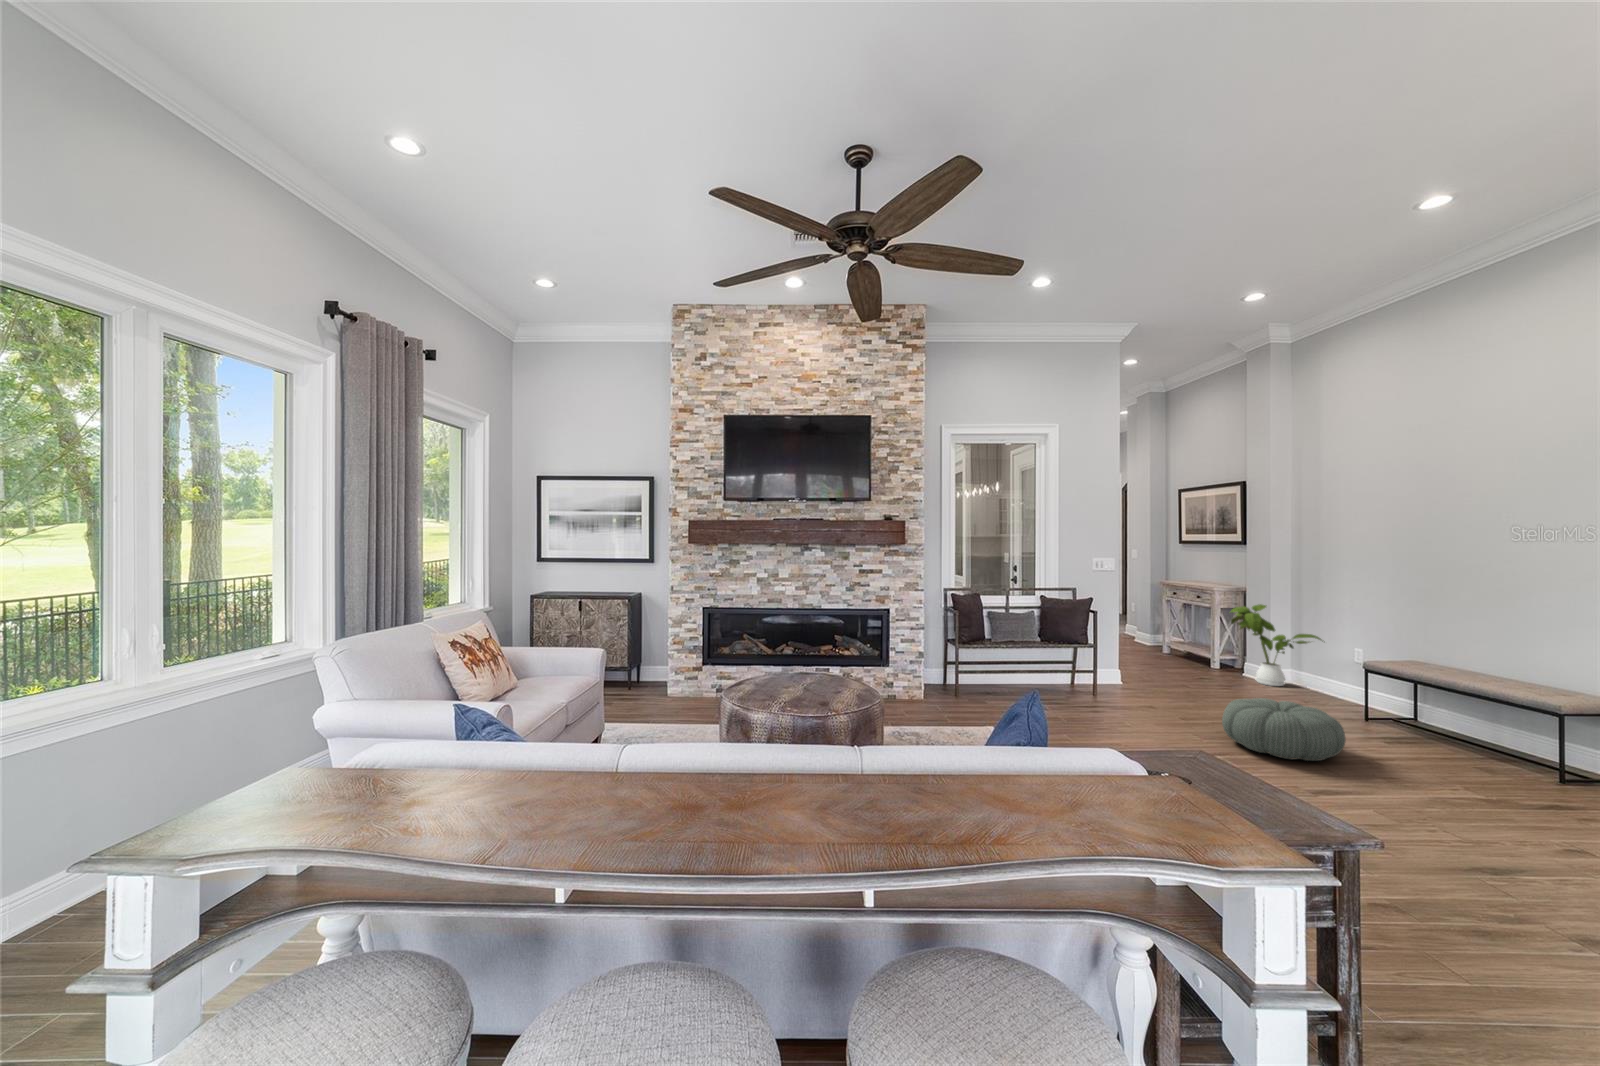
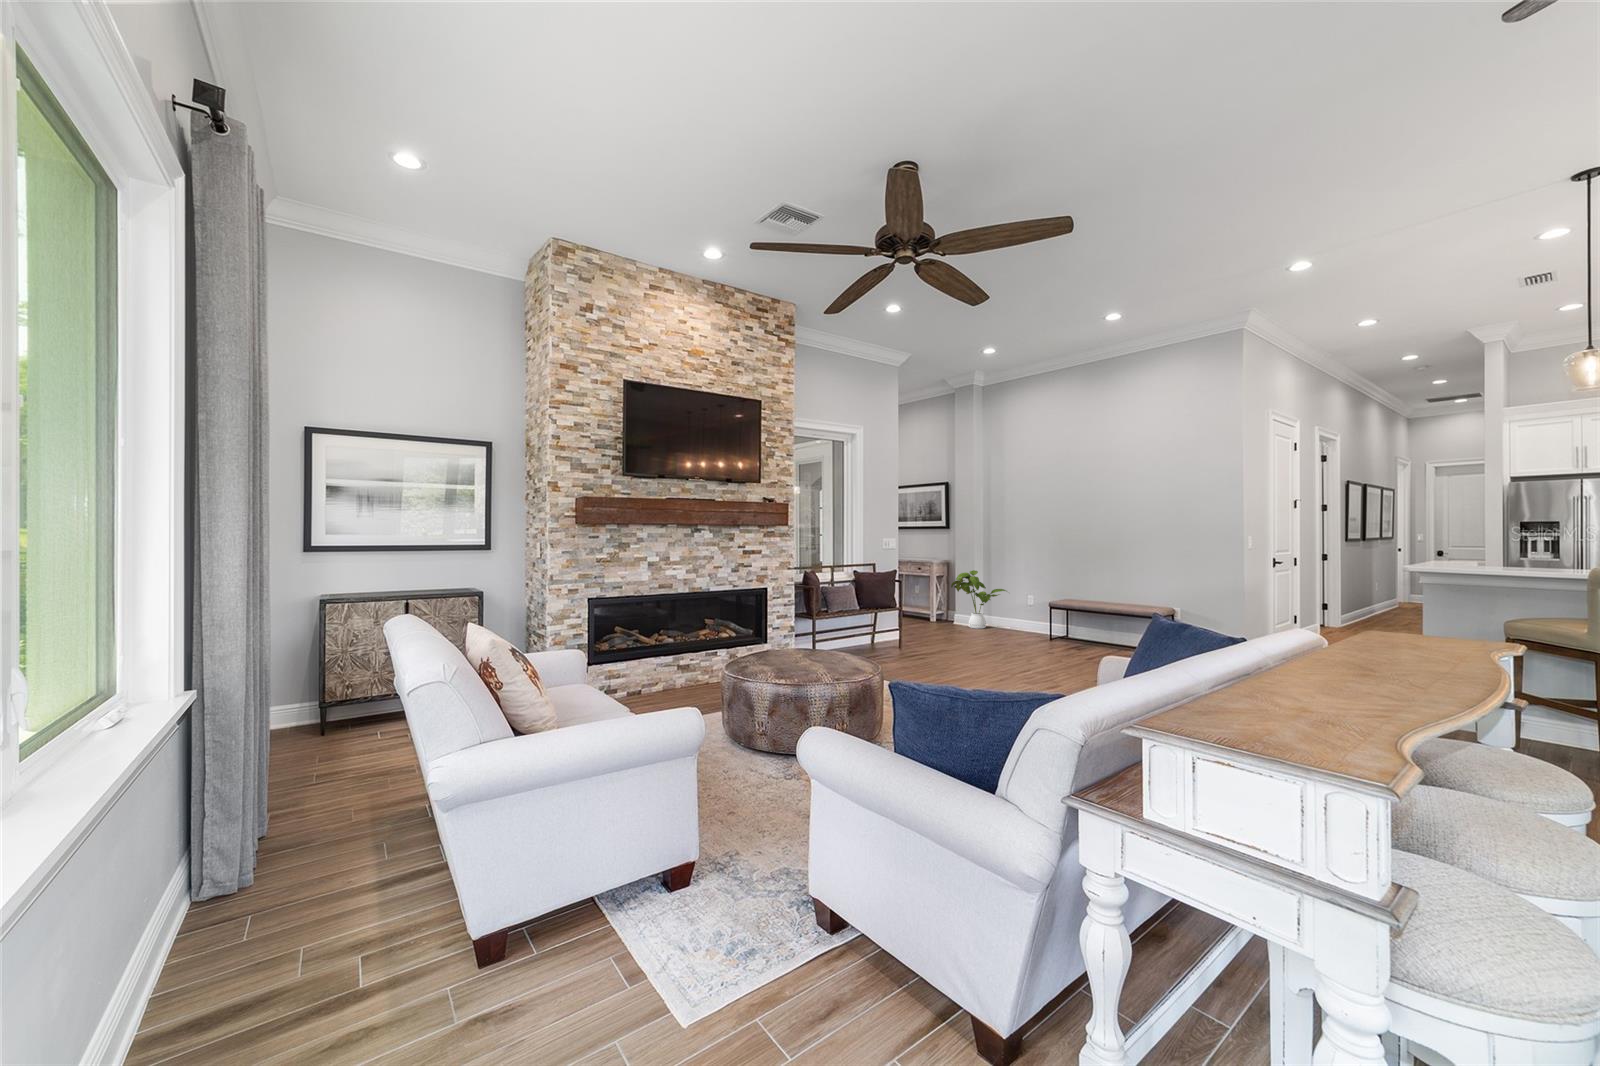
pouf: present [1222,698,1346,761] -> none [1004,628,1073,663]

